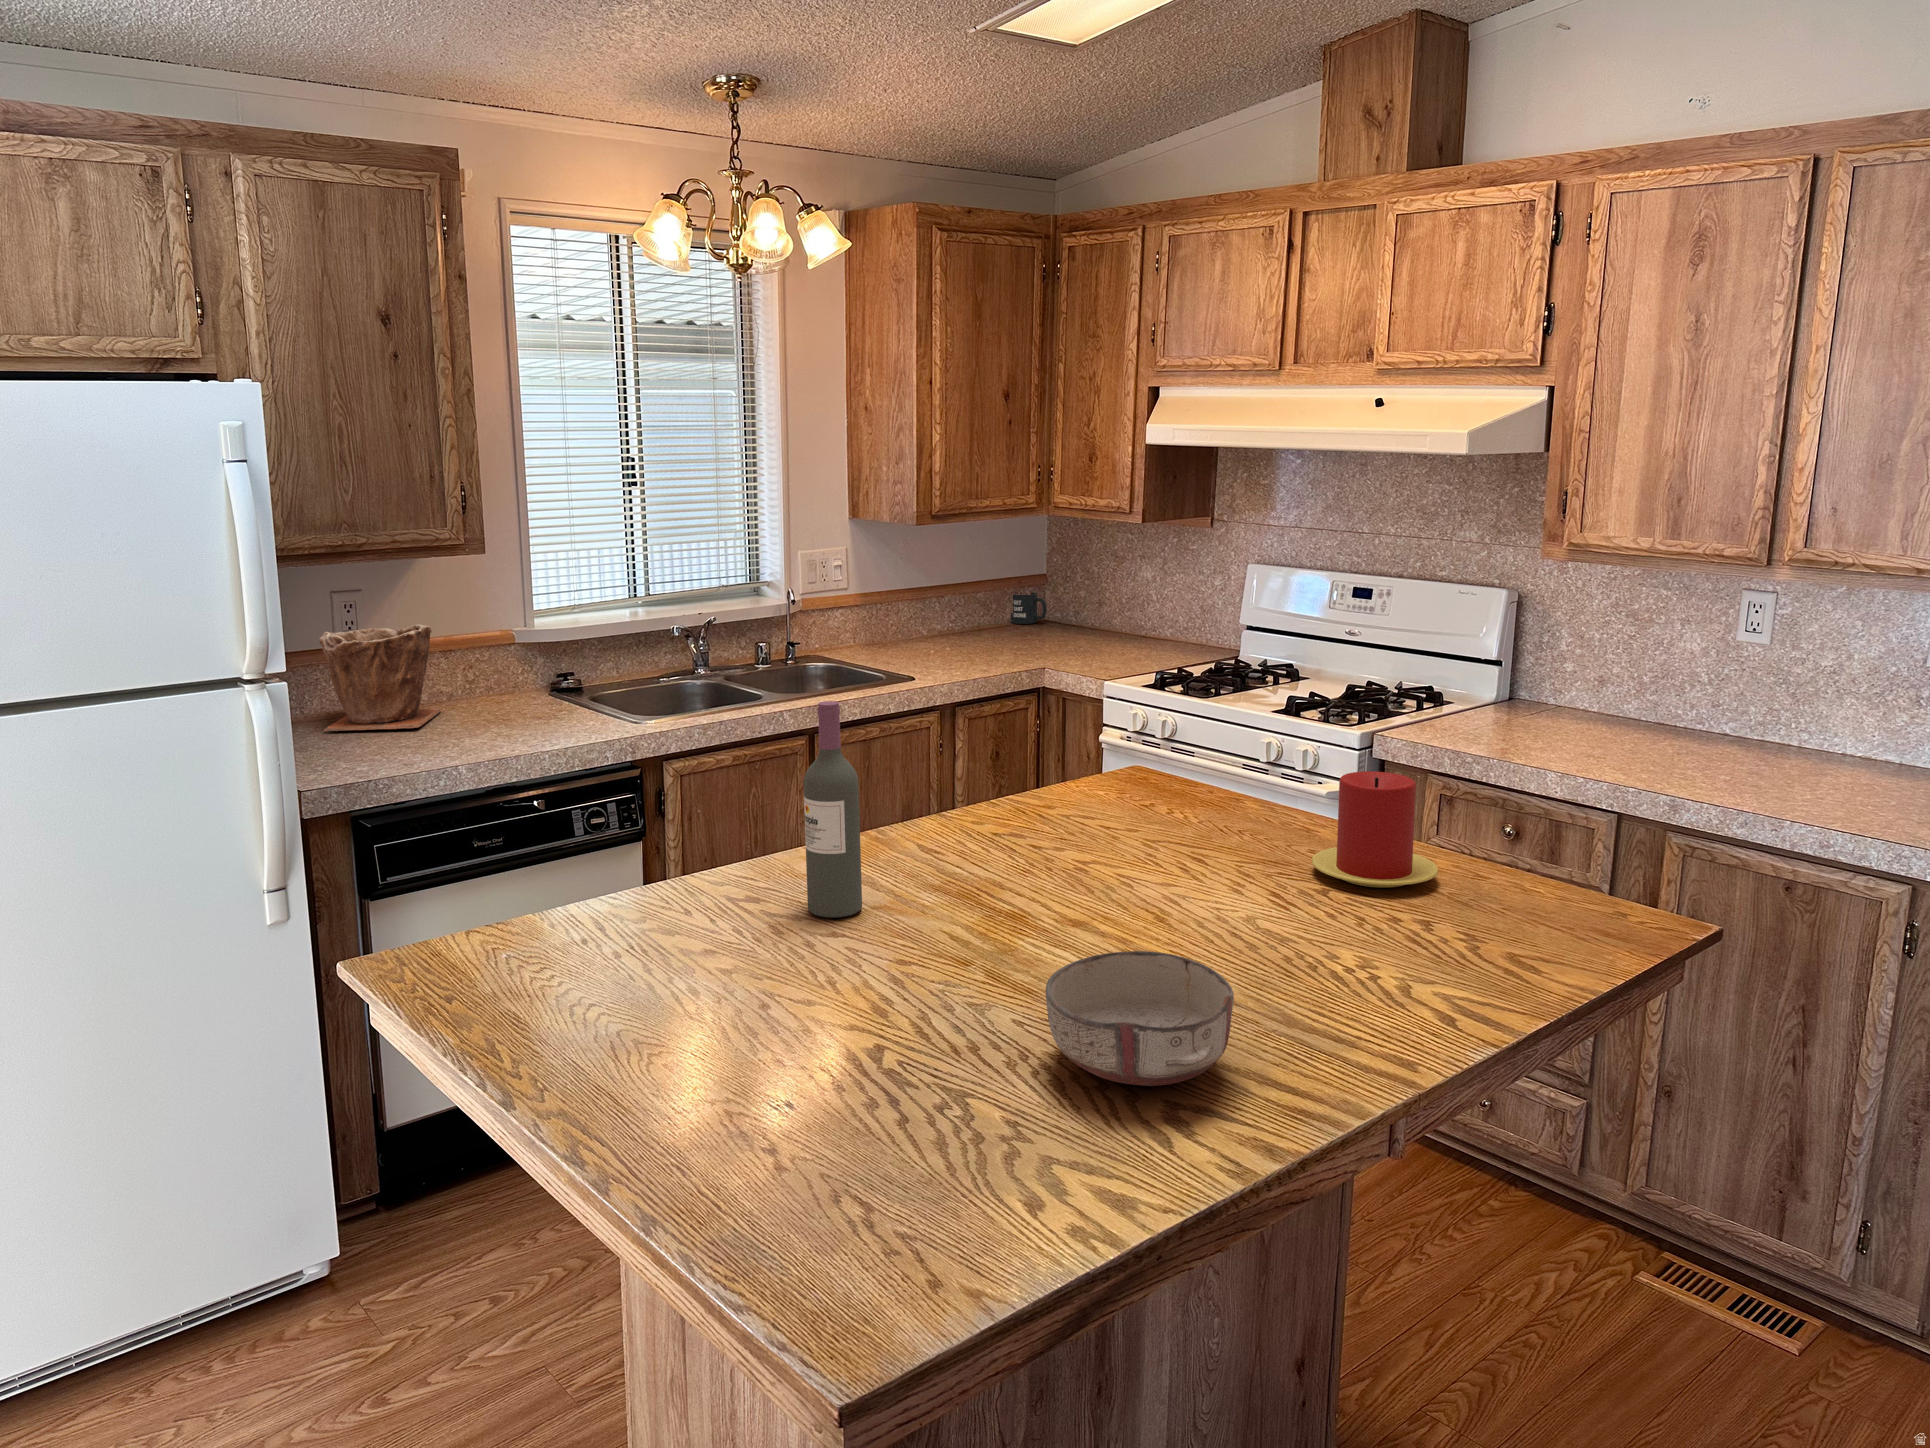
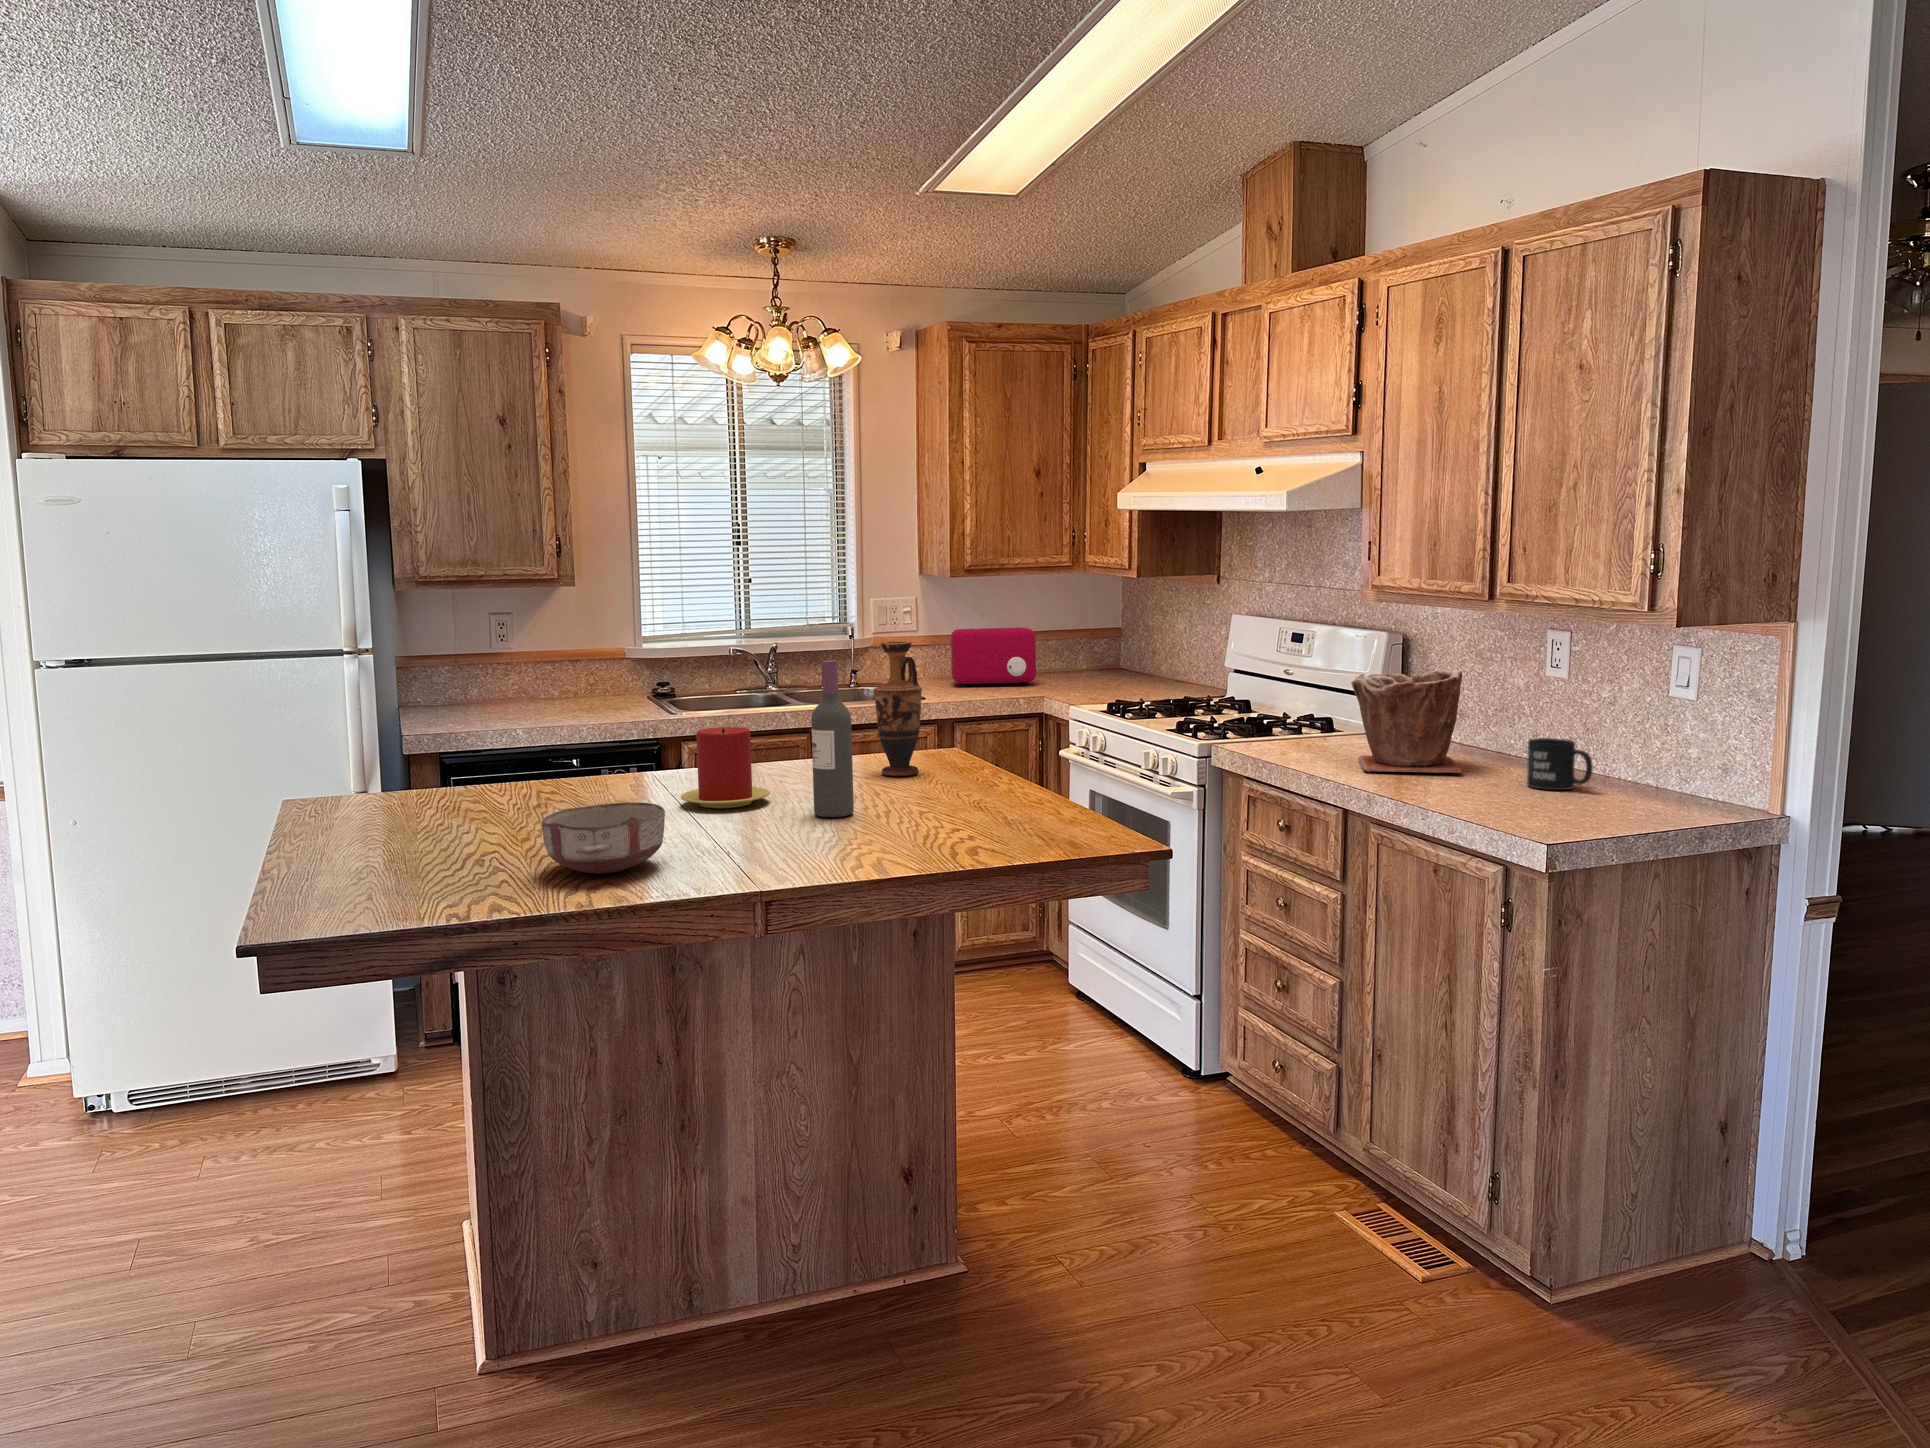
toaster: none [901,579,1005,653] -> present [951,628,1036,687]
mug: present [1011,592,1047,624] -> present [1527,738,1593,790]
plant pot: present [319,624,441,732] -> present [1351,670,1463,773]
vase: none [1121,643,1185,820] -> present [874,641,922,776]
wine bottle: present [804,701,862,918] -> present [811,660,854,817]
candle: present [1312,771,1438,888] -> present [681,727,770,808]

